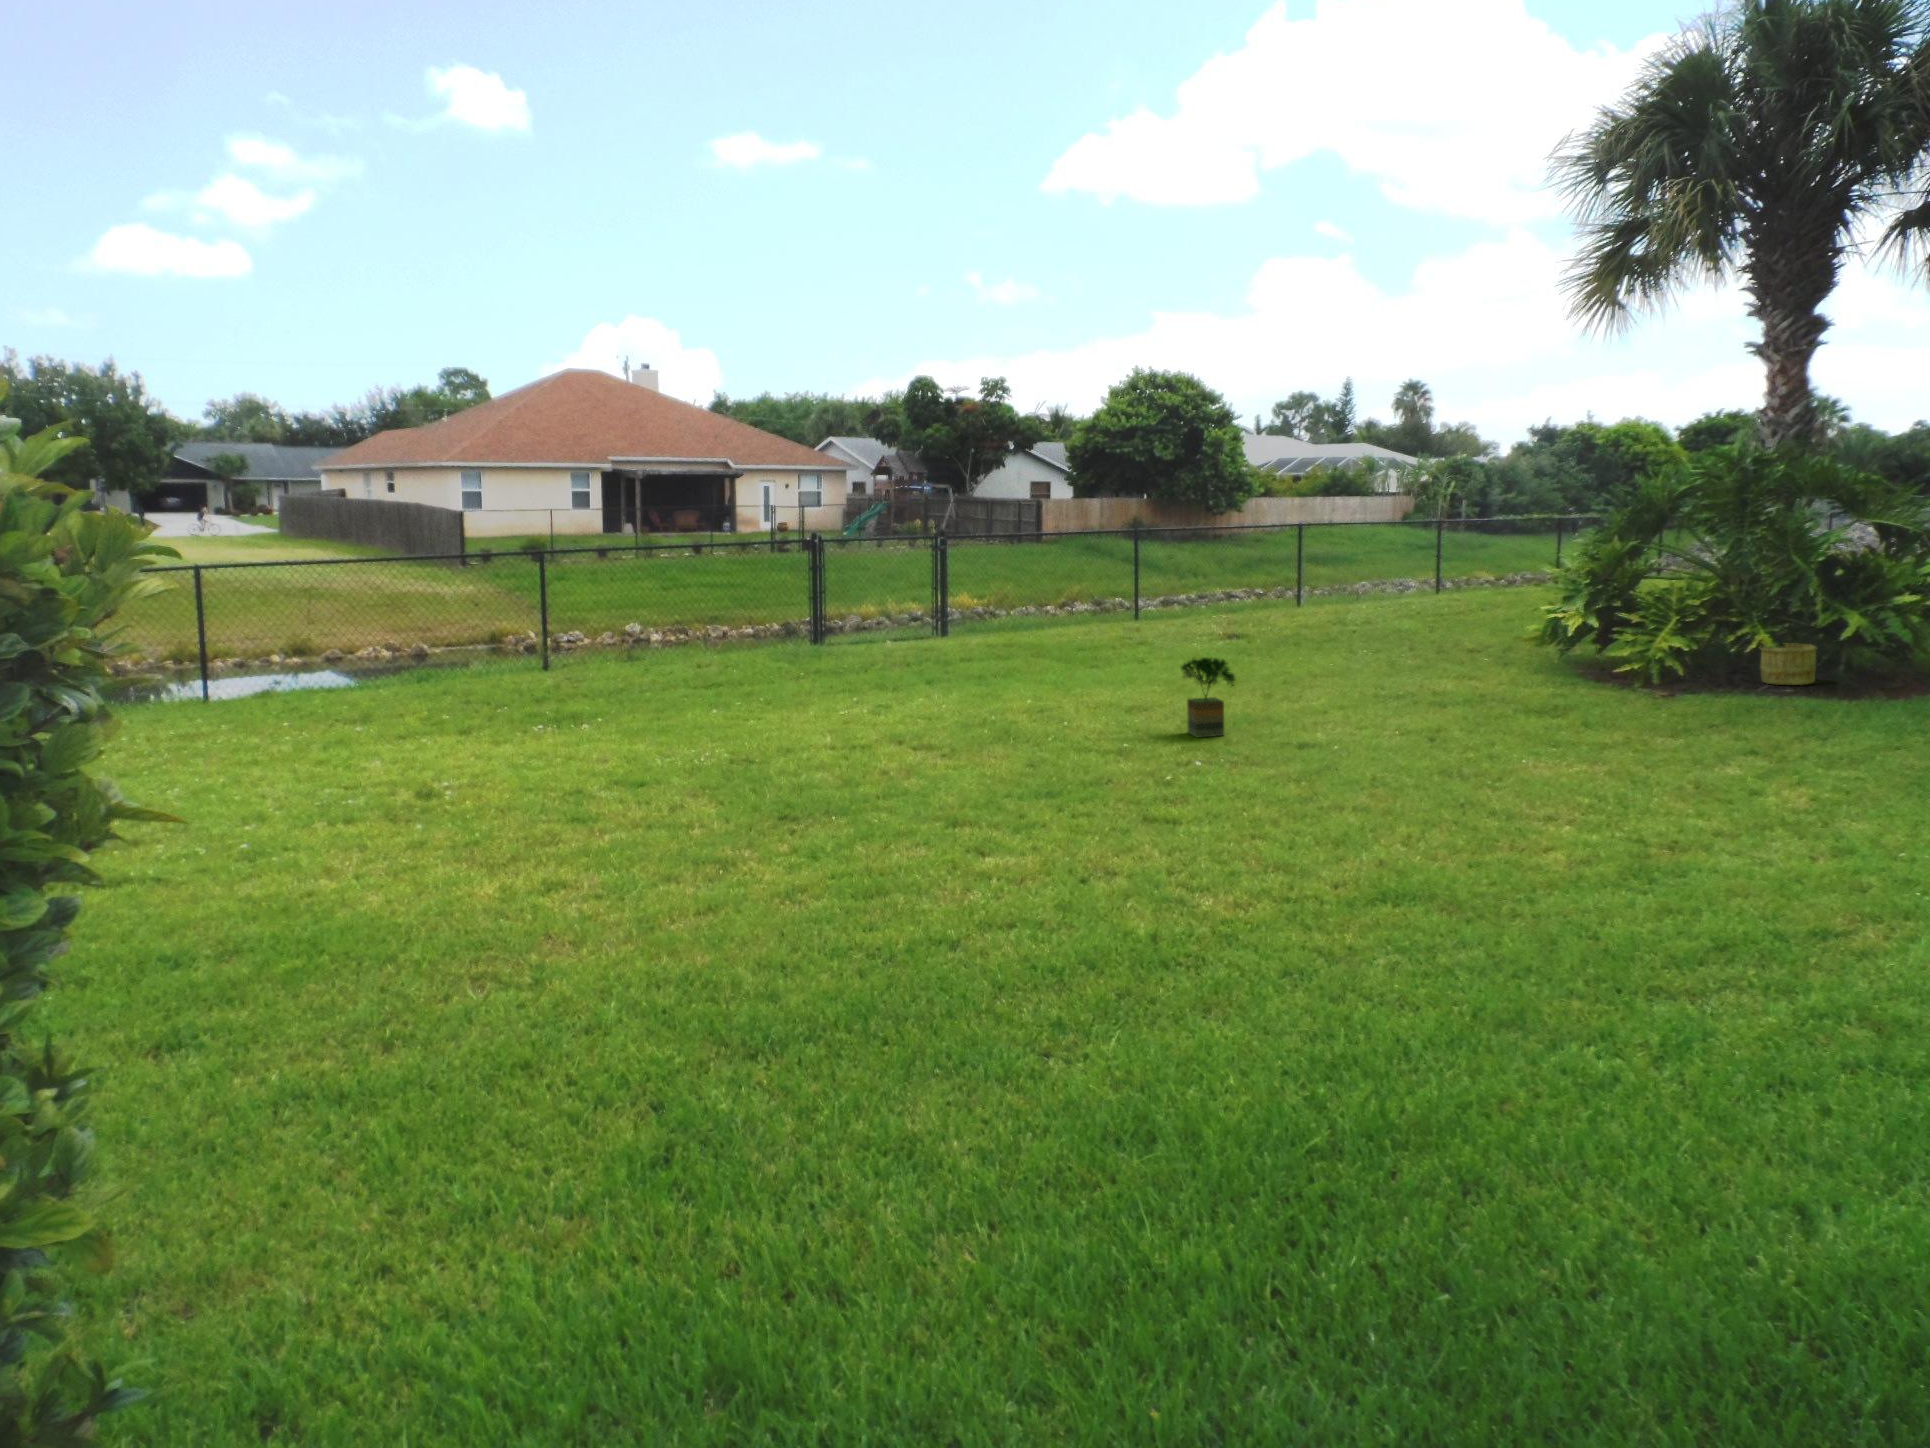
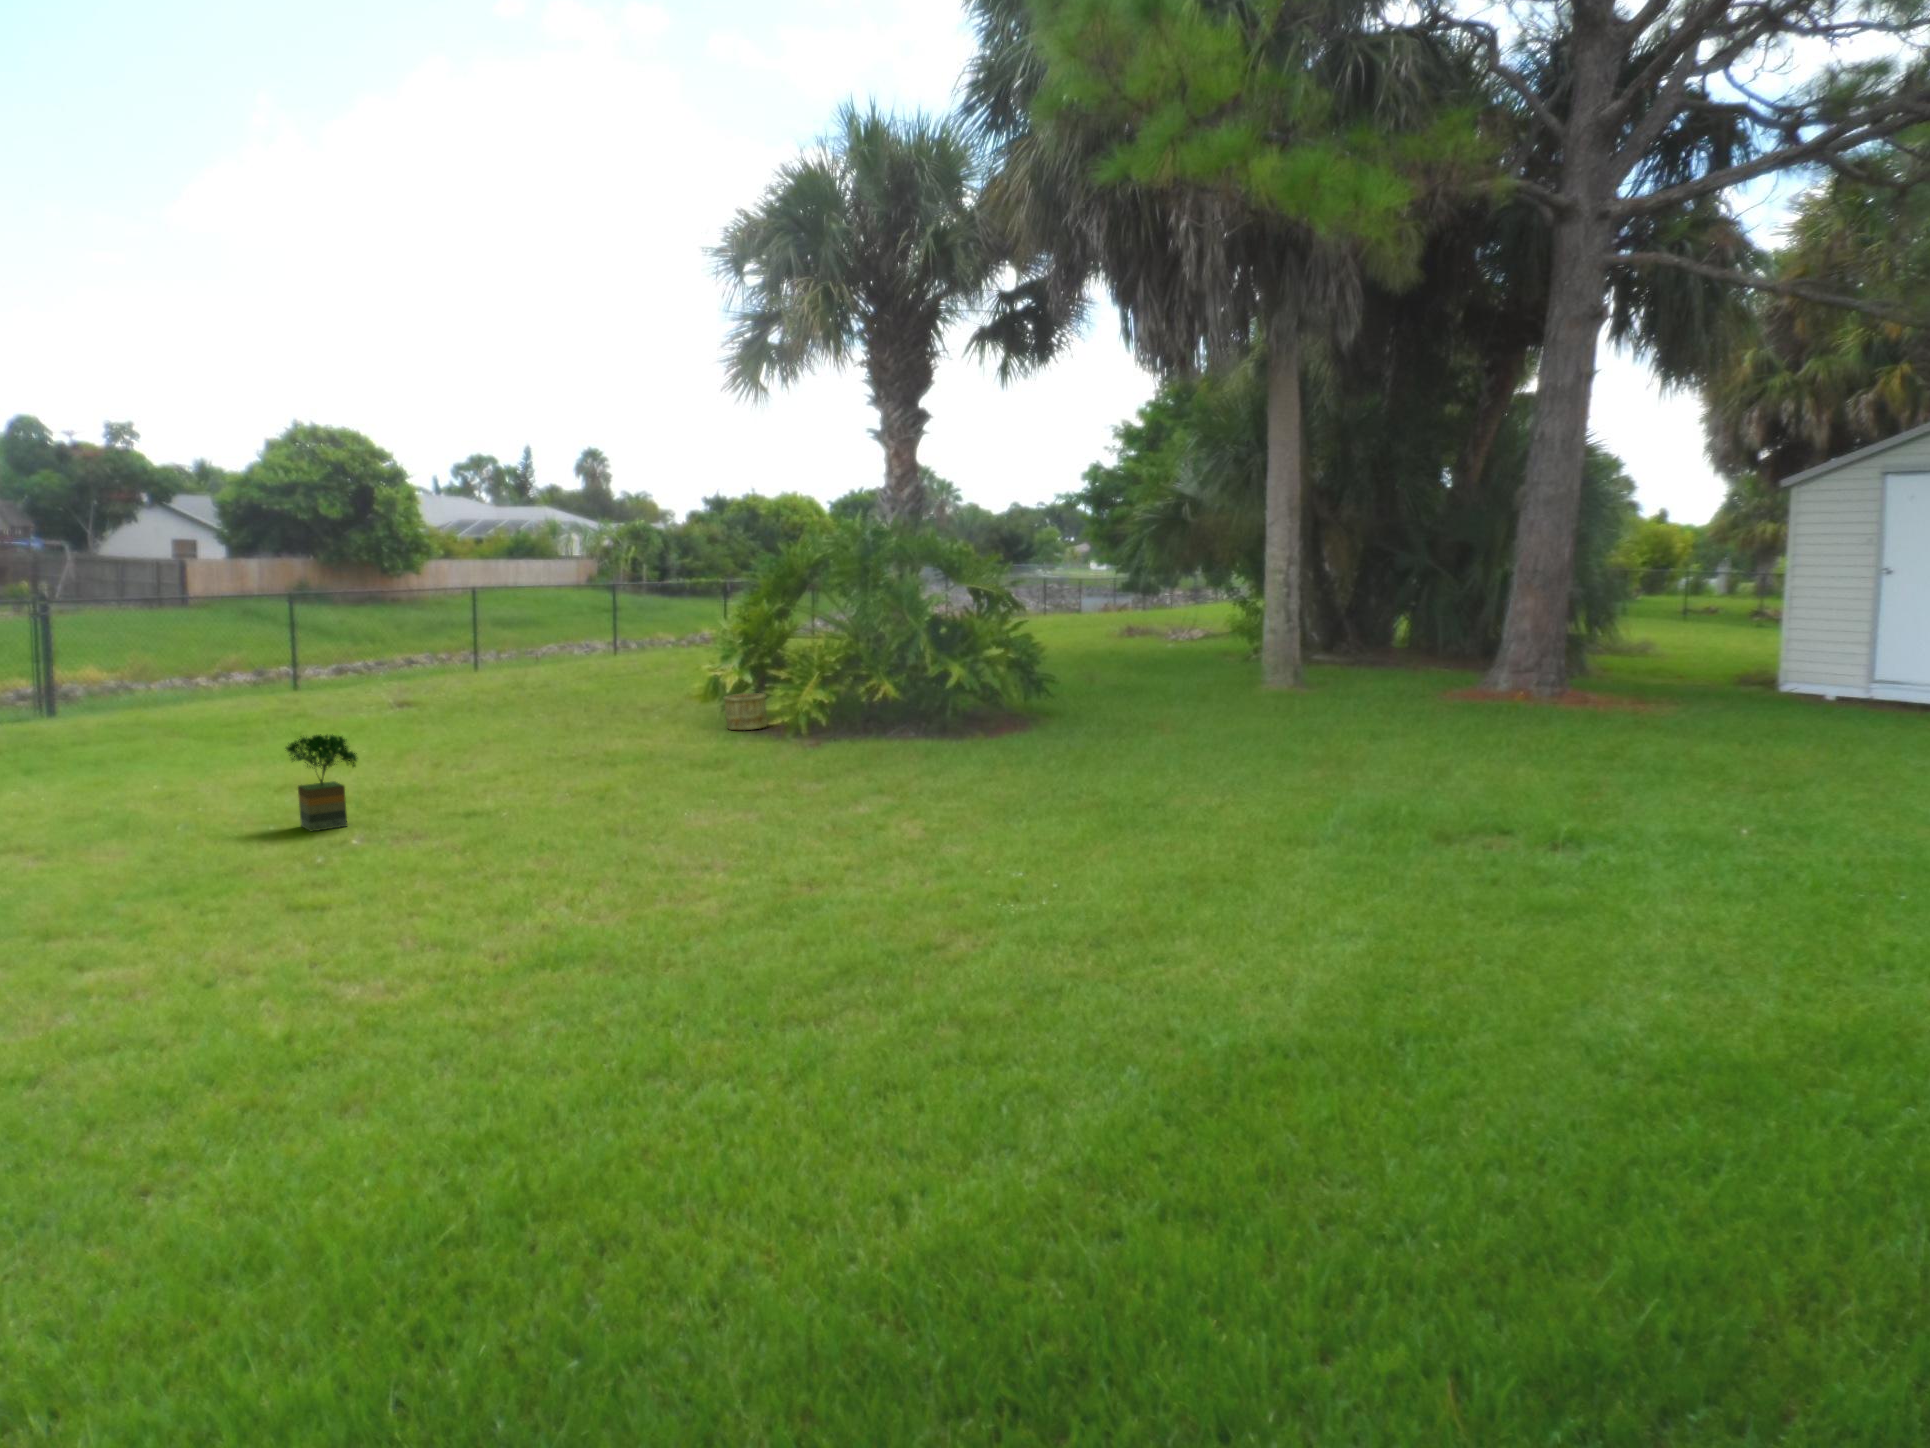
wooden bucket: present [1760,643,1818,685] -> present [723,693,767,730]

